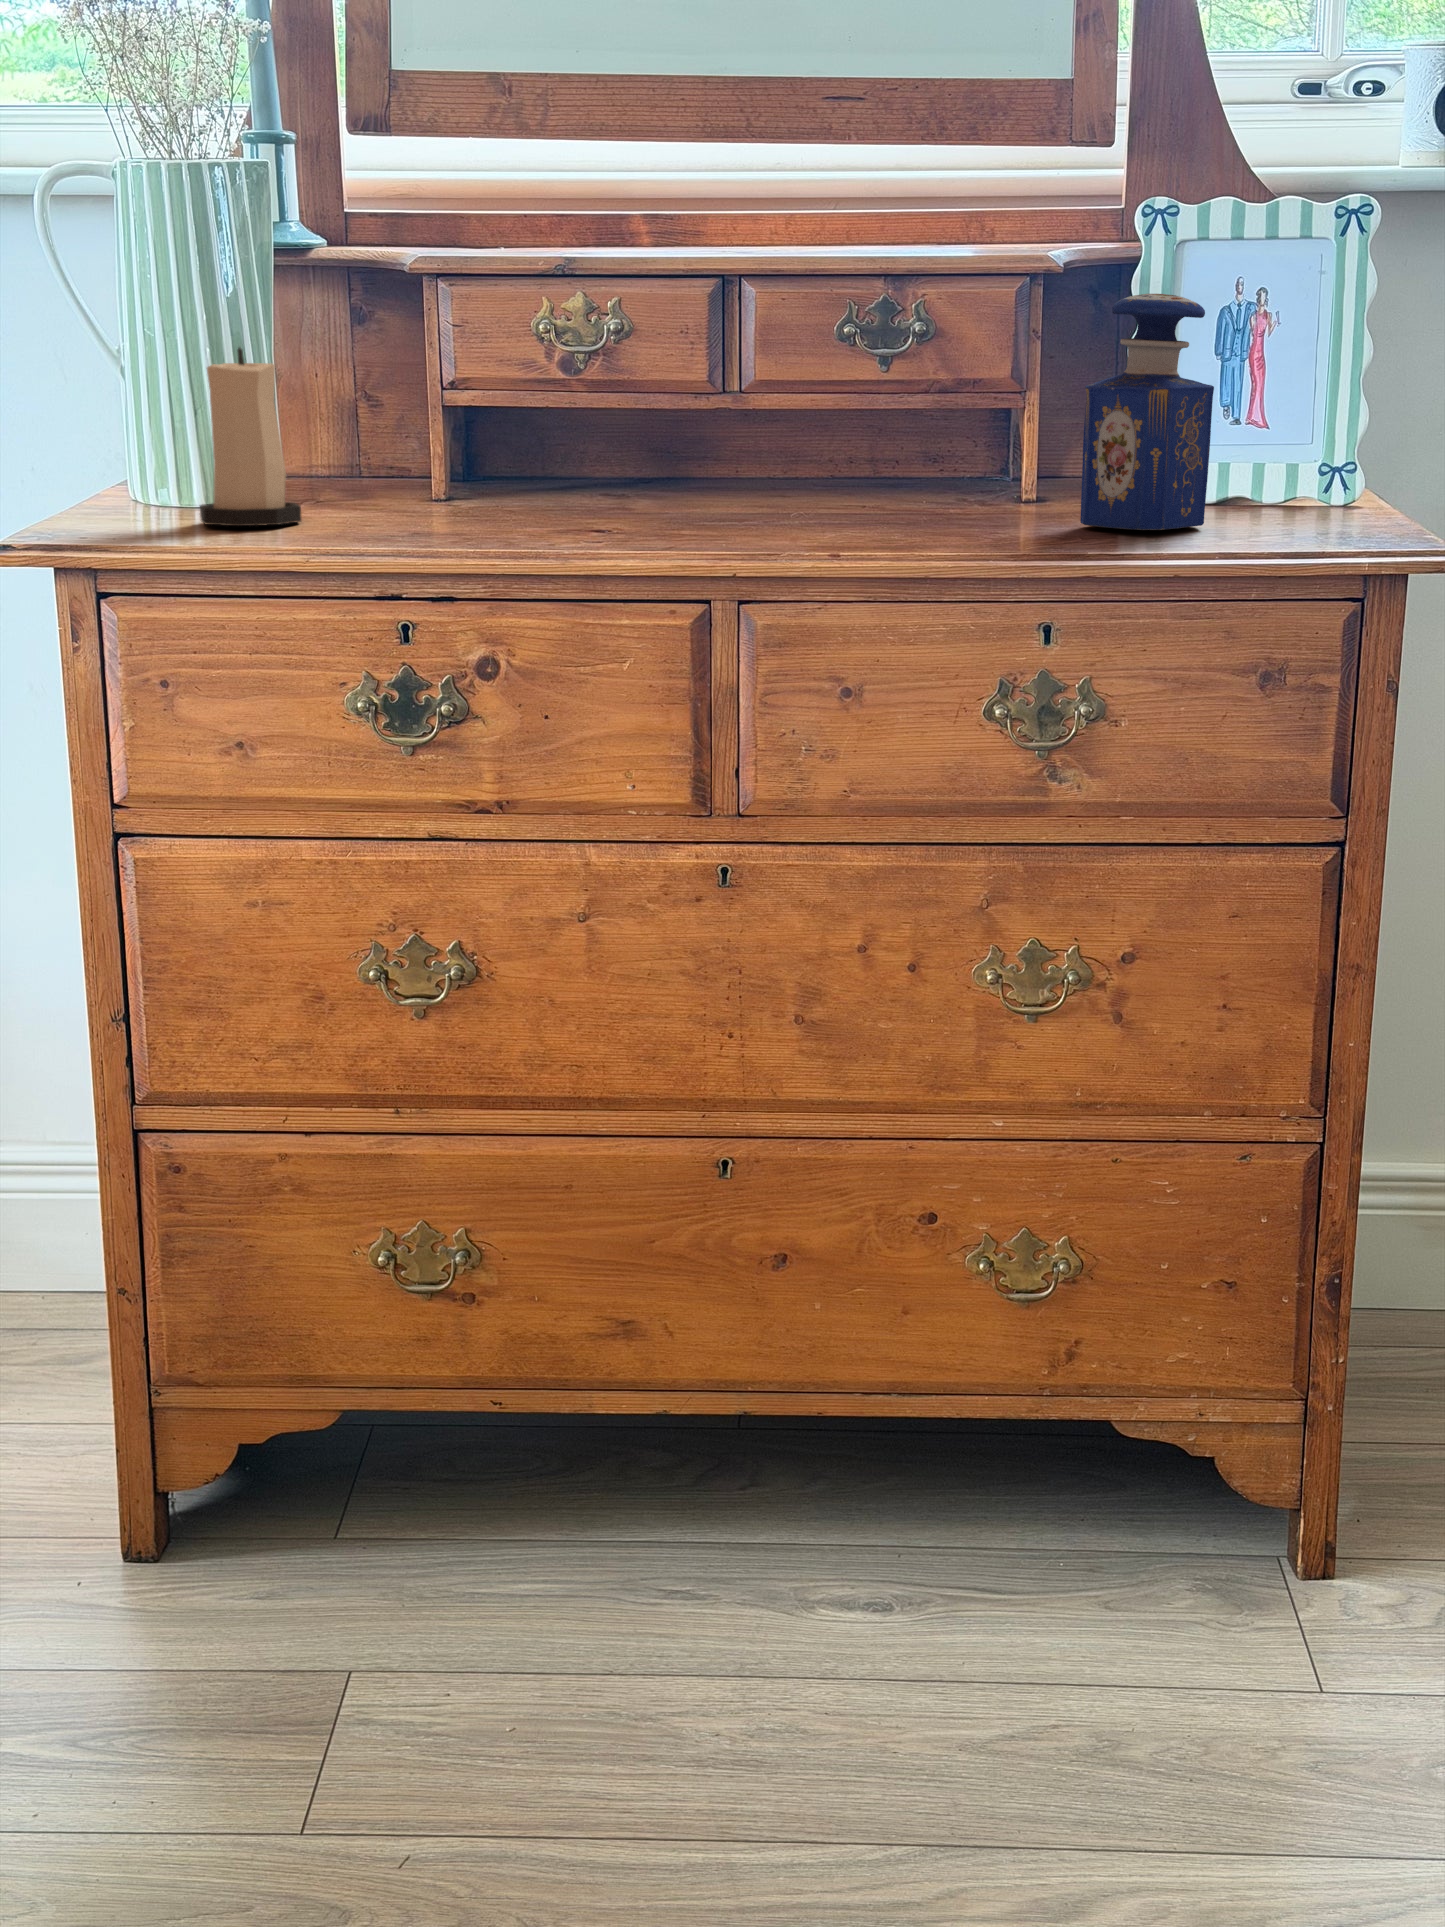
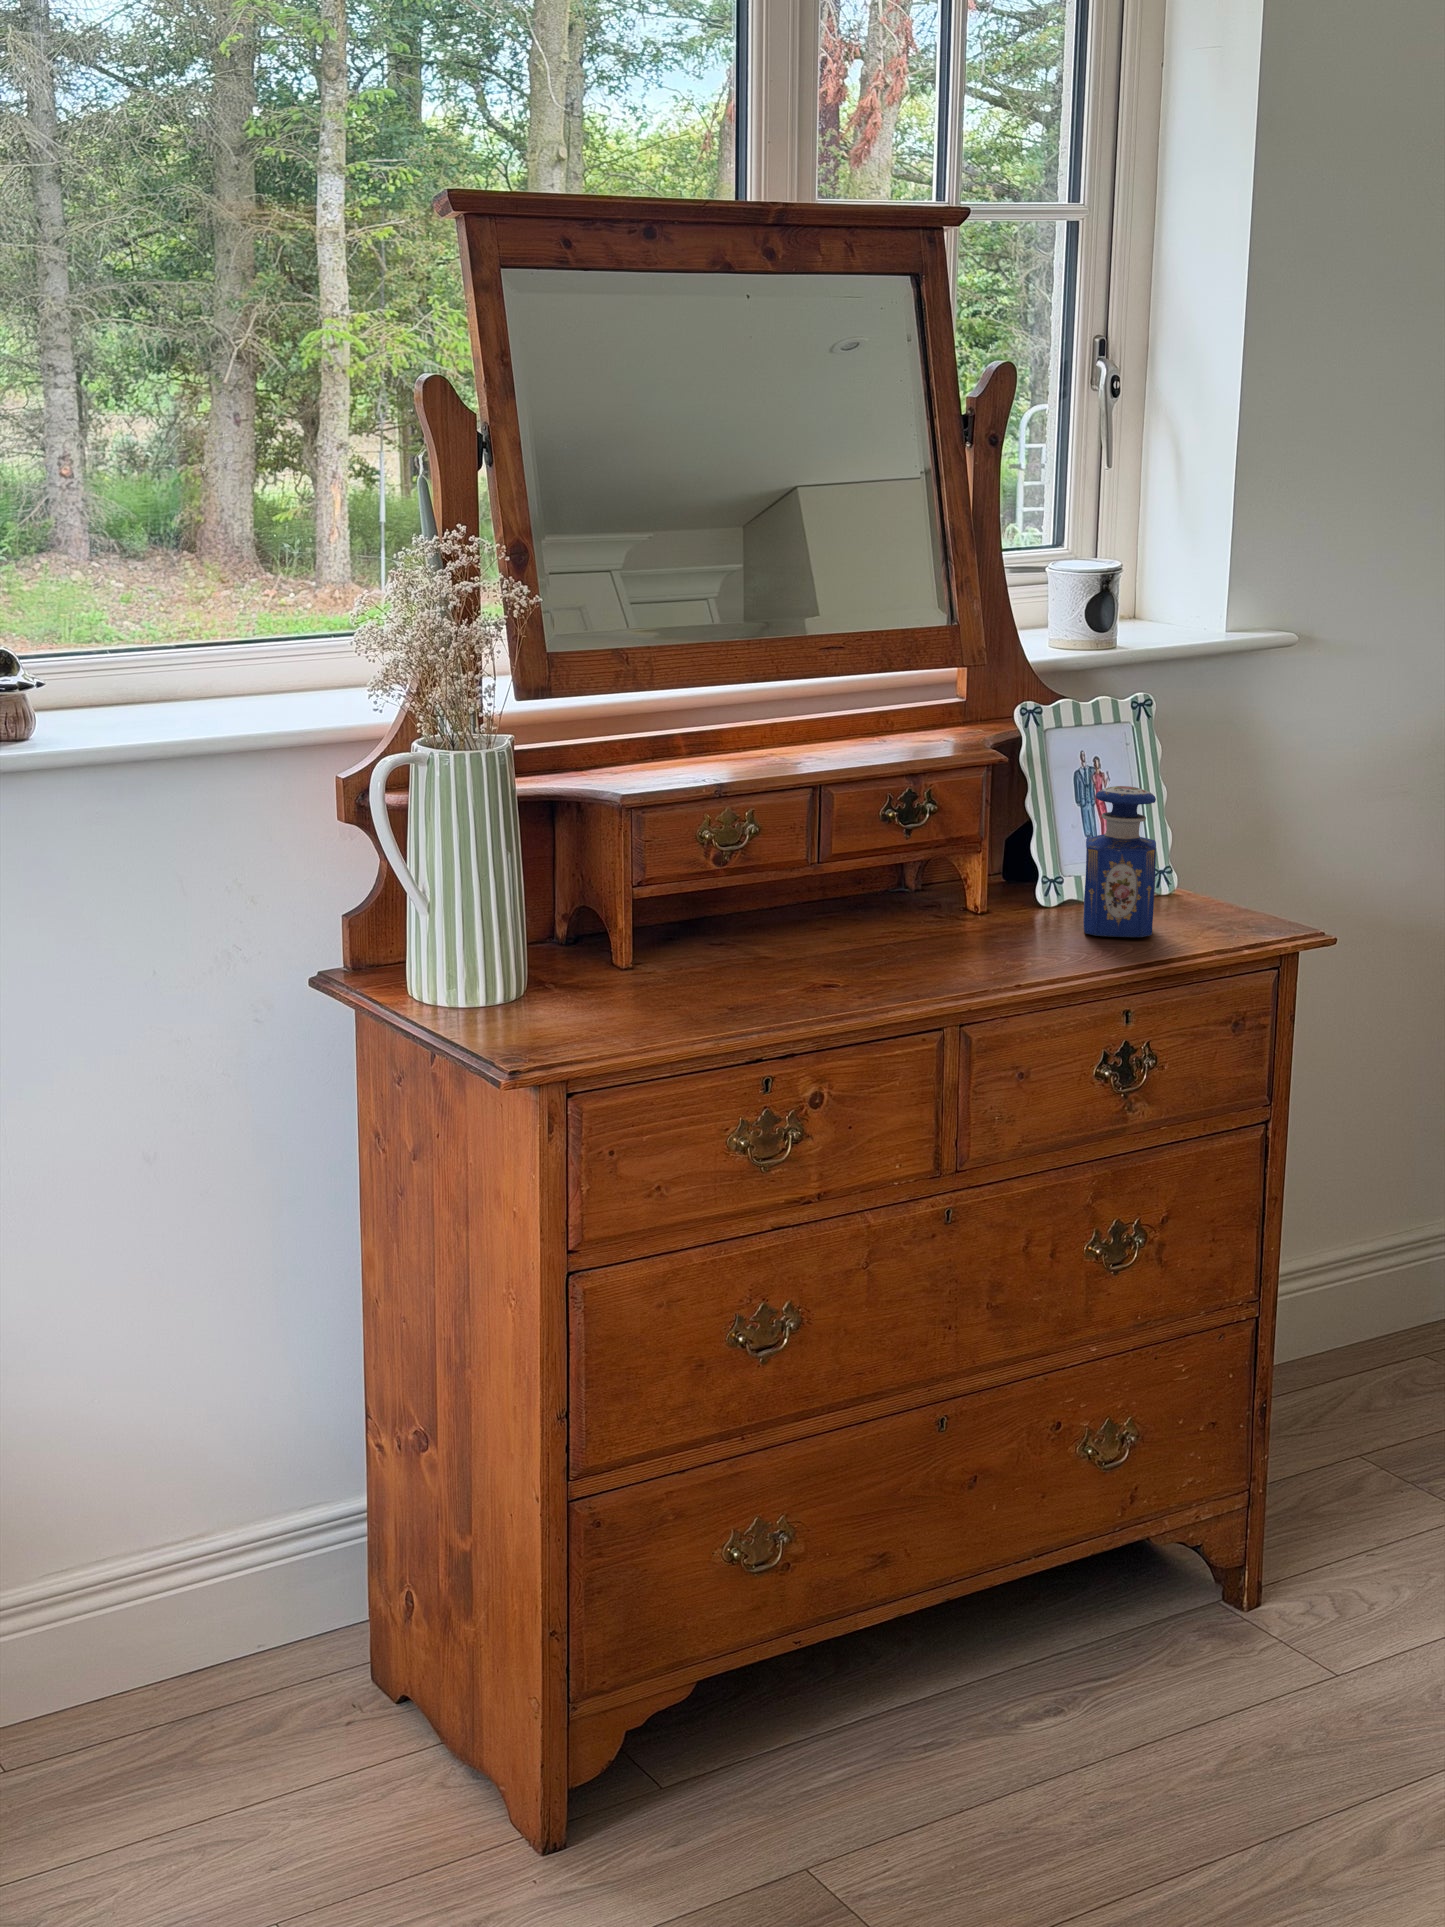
candle: present [200,347,302,526] -> none [553,888,634,1032]

